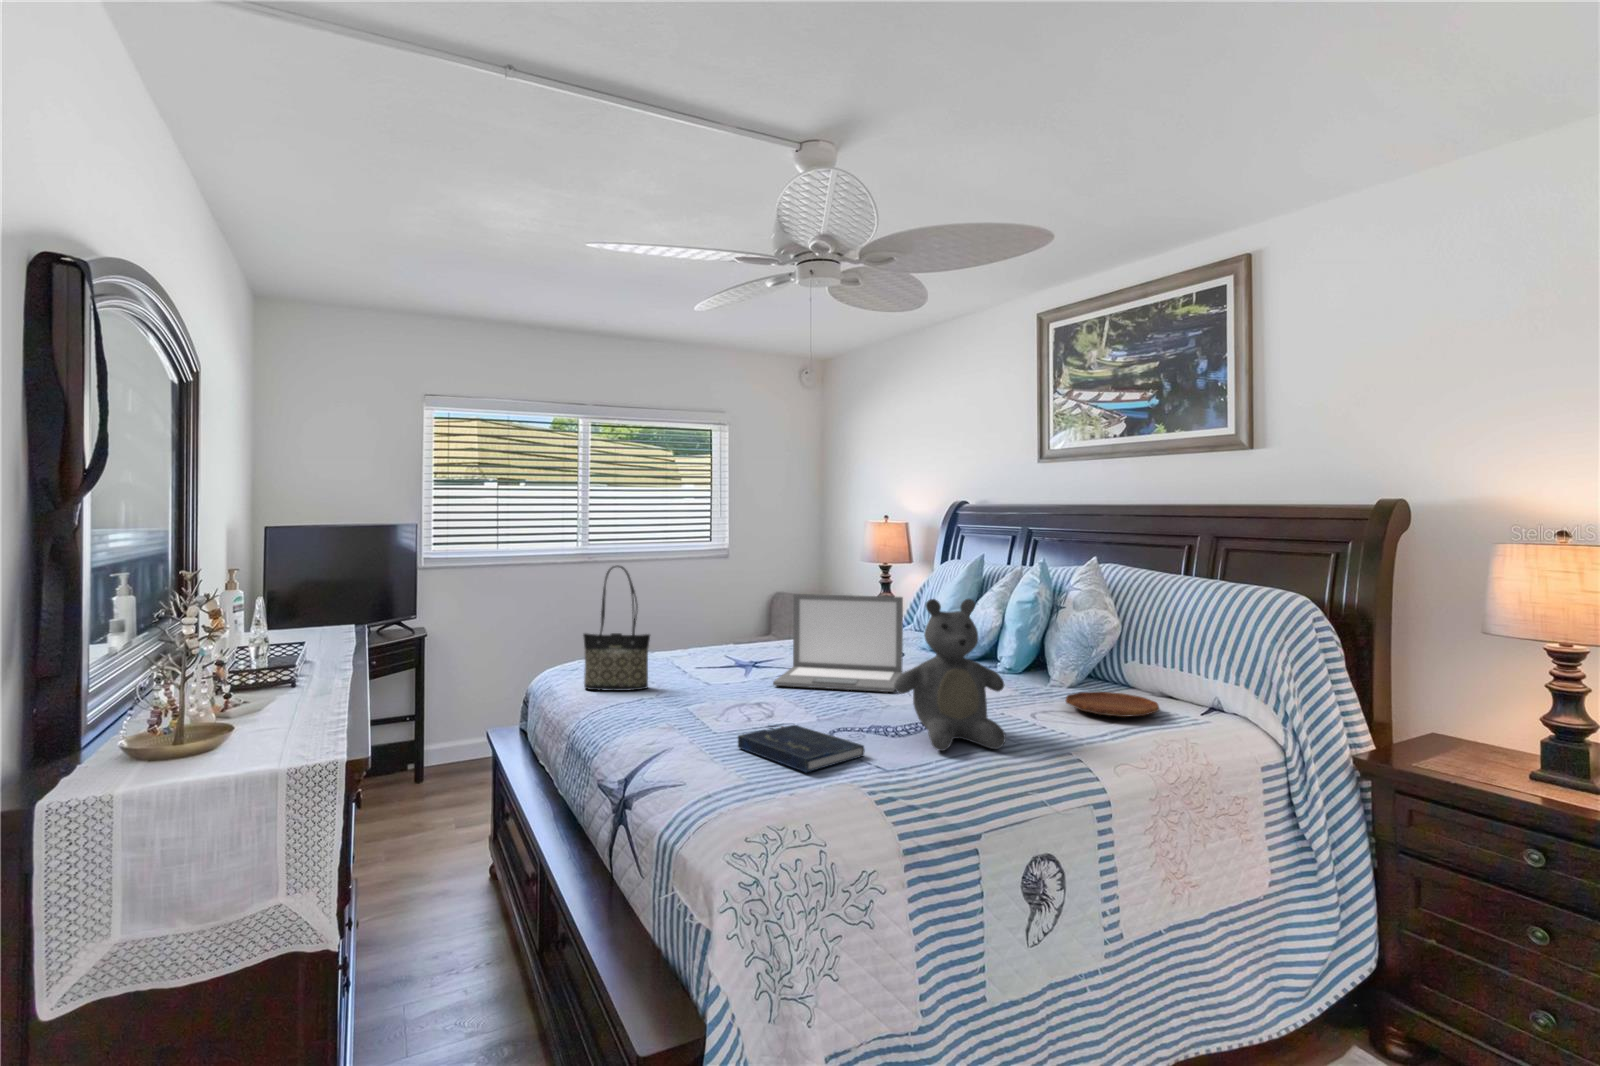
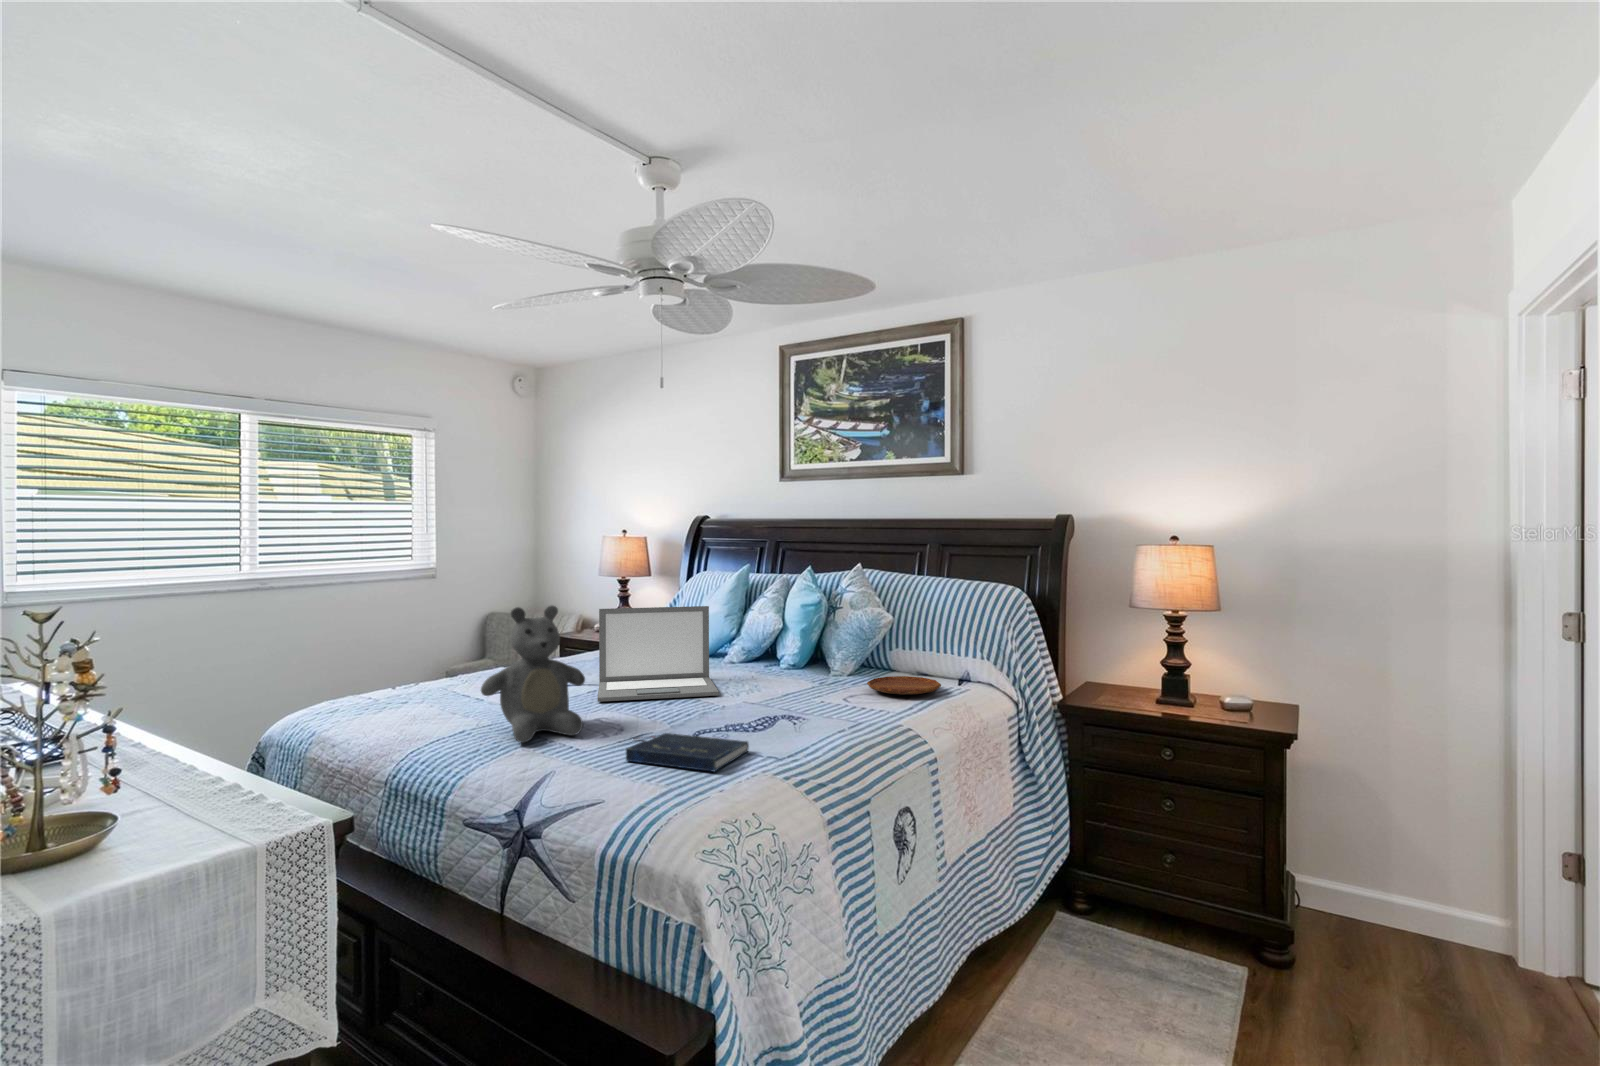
tote bag: present [583,566,650,691] -> none [380,587,463,728]
teddy bear: present [894,599,1006,751] -> present [481,606,585,743]

